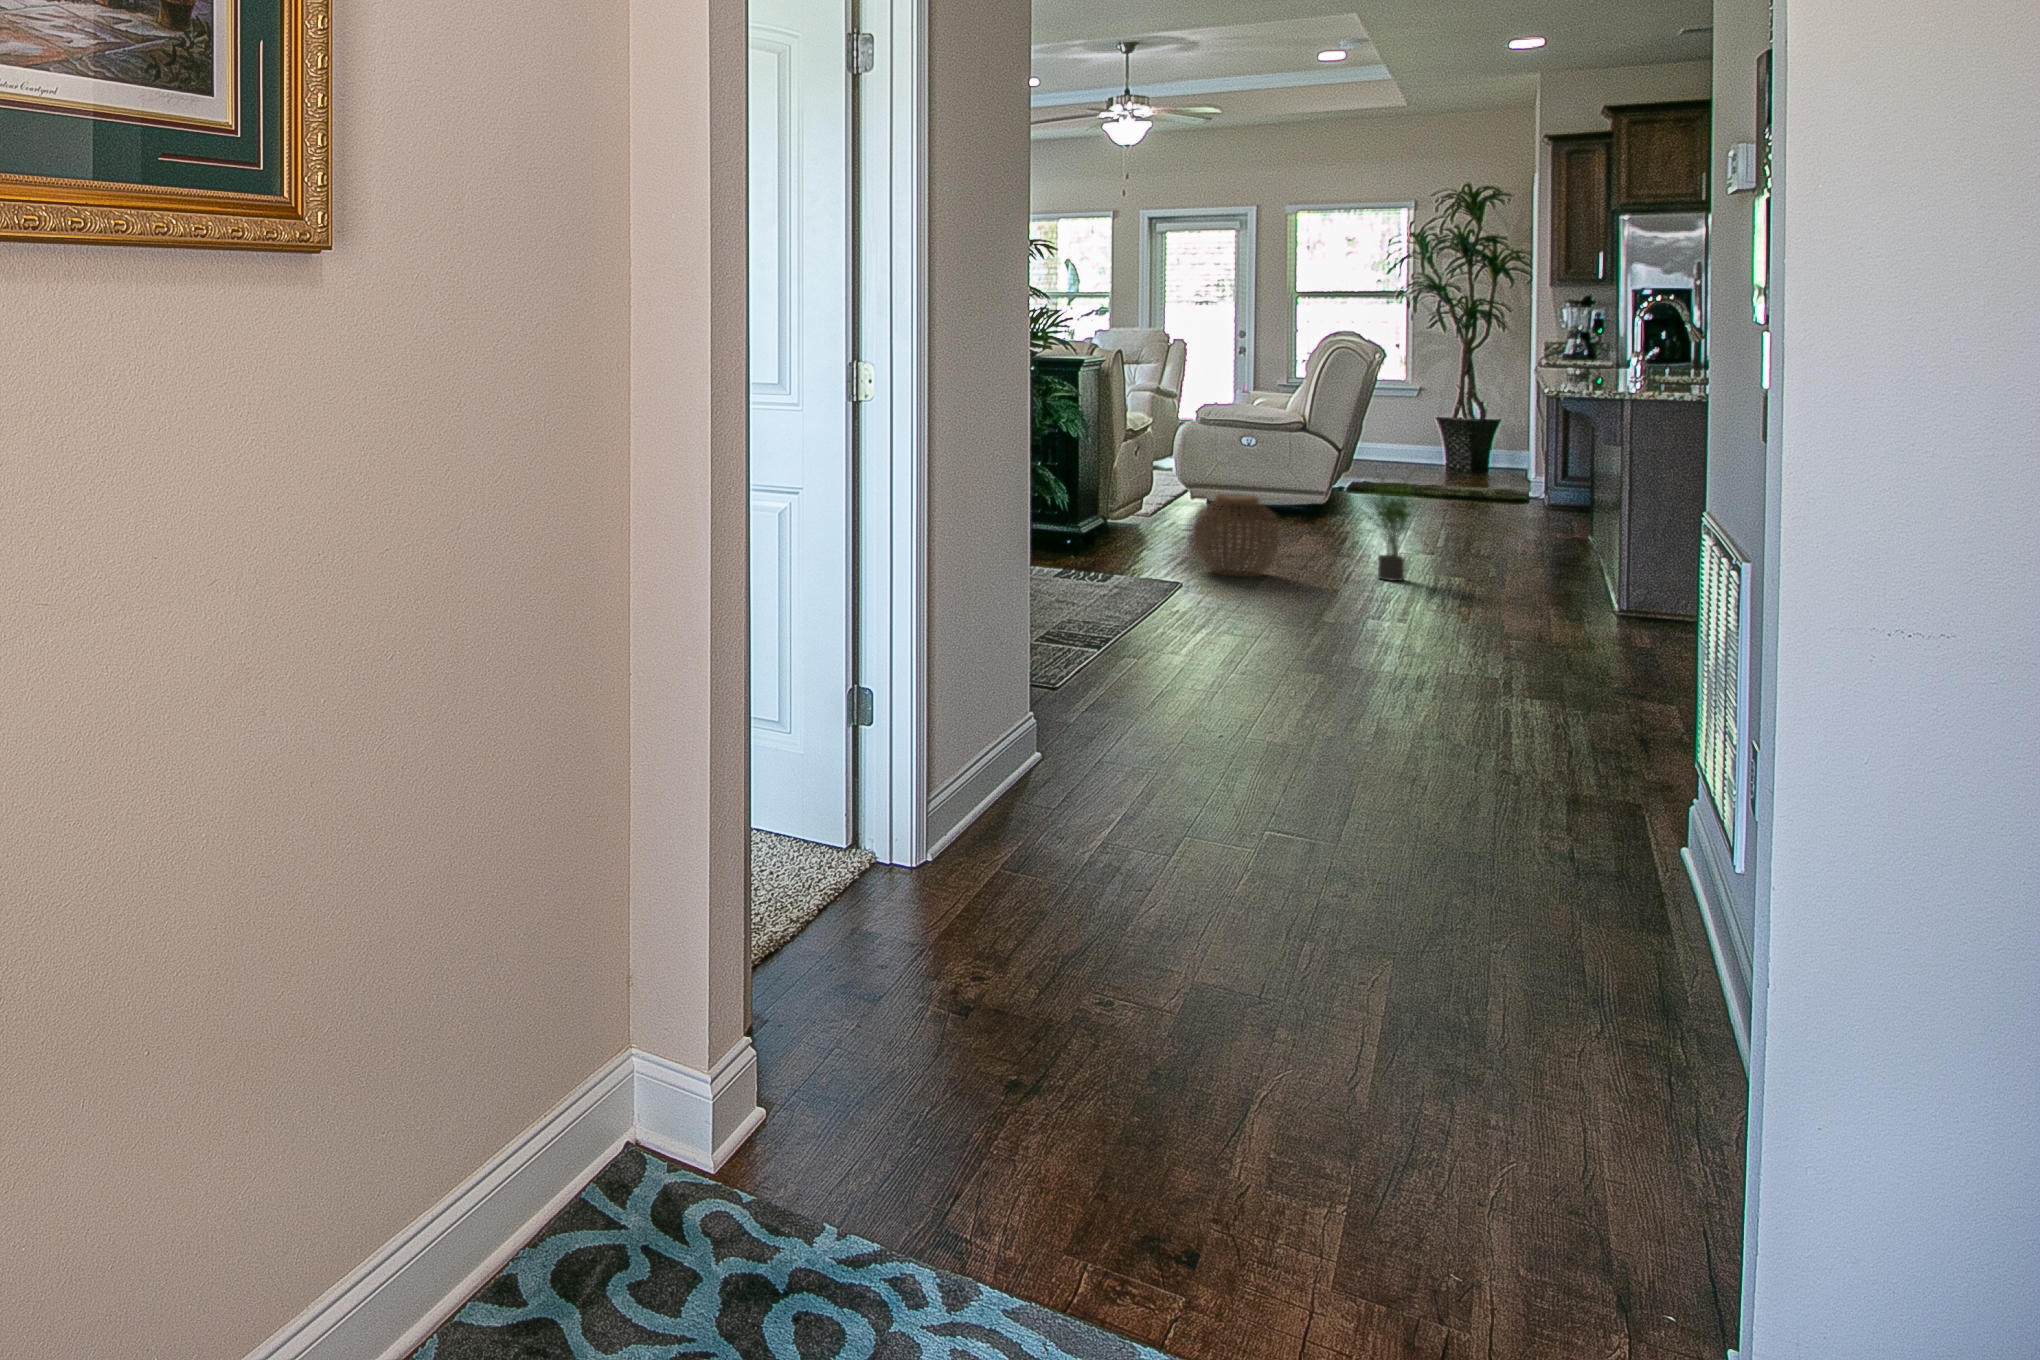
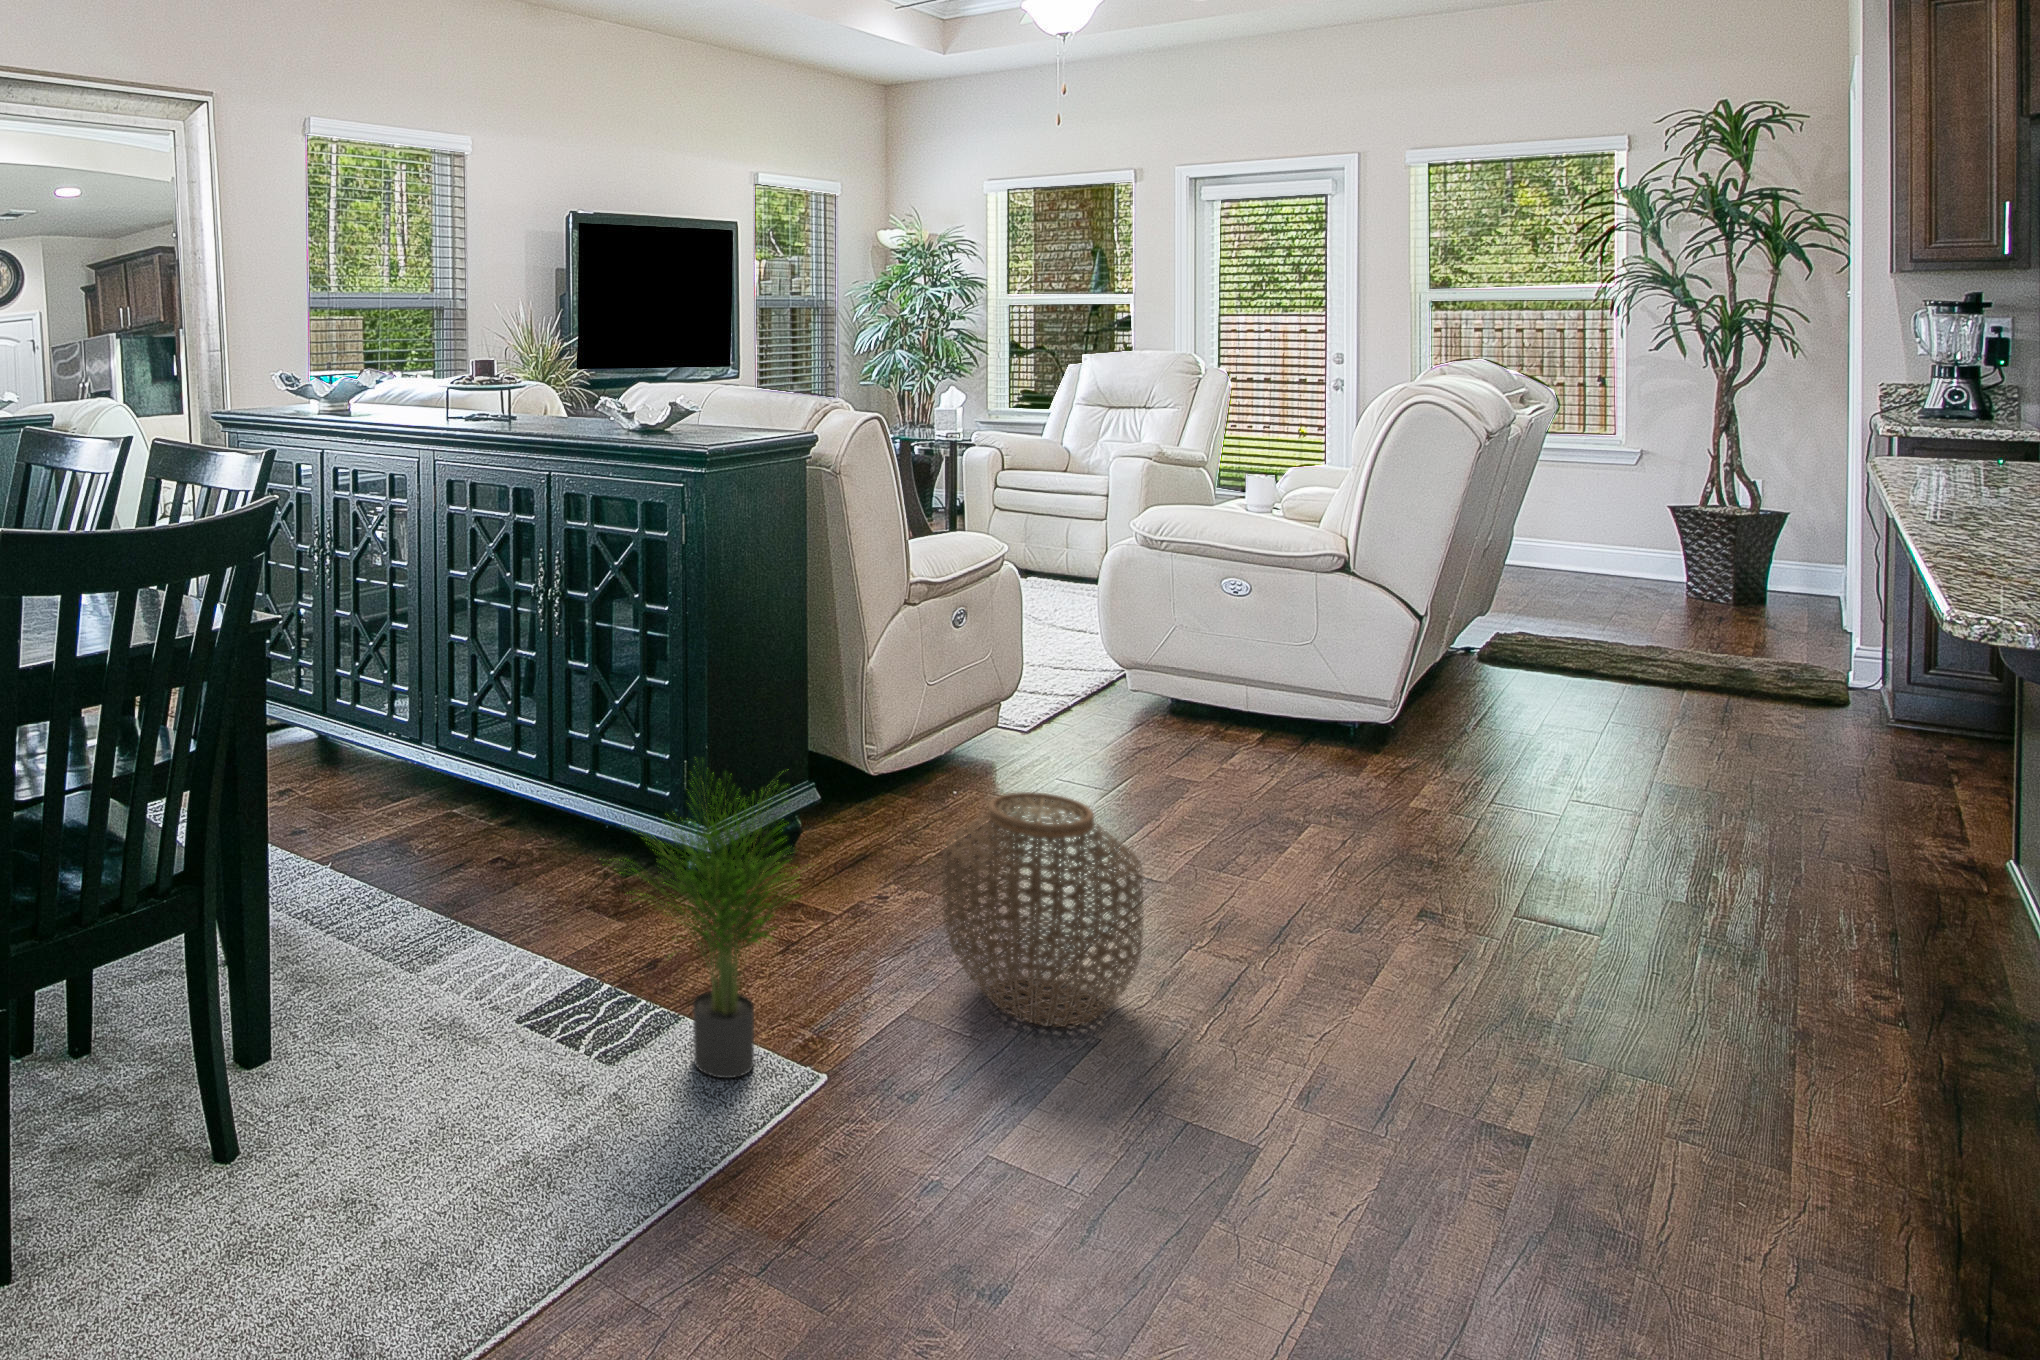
potted plant: present [1360,478,1424,581] -> present [625,766,803,1078]

